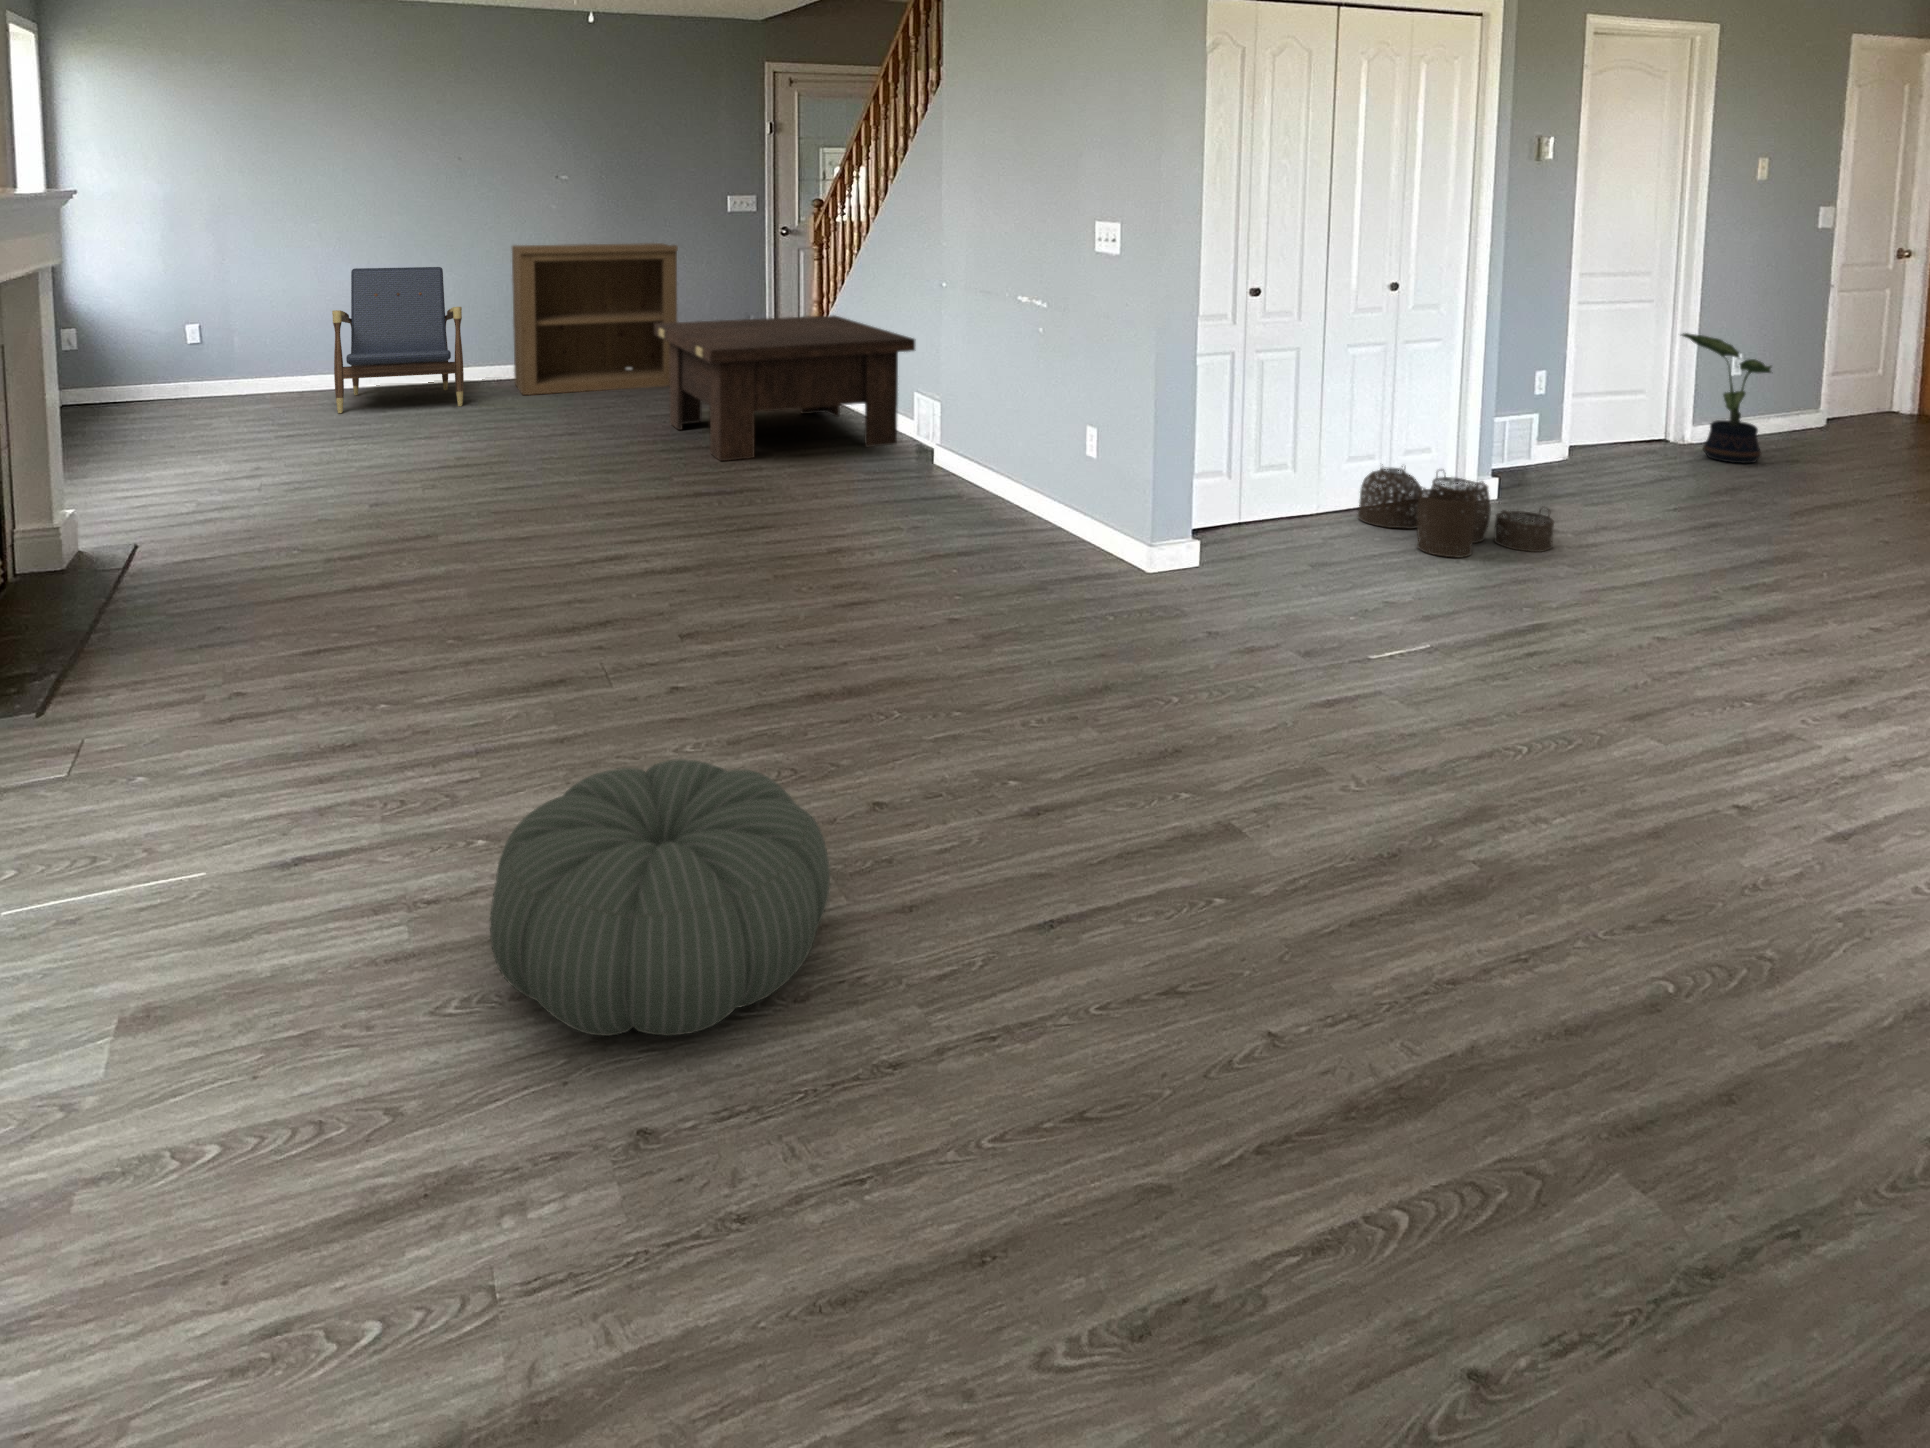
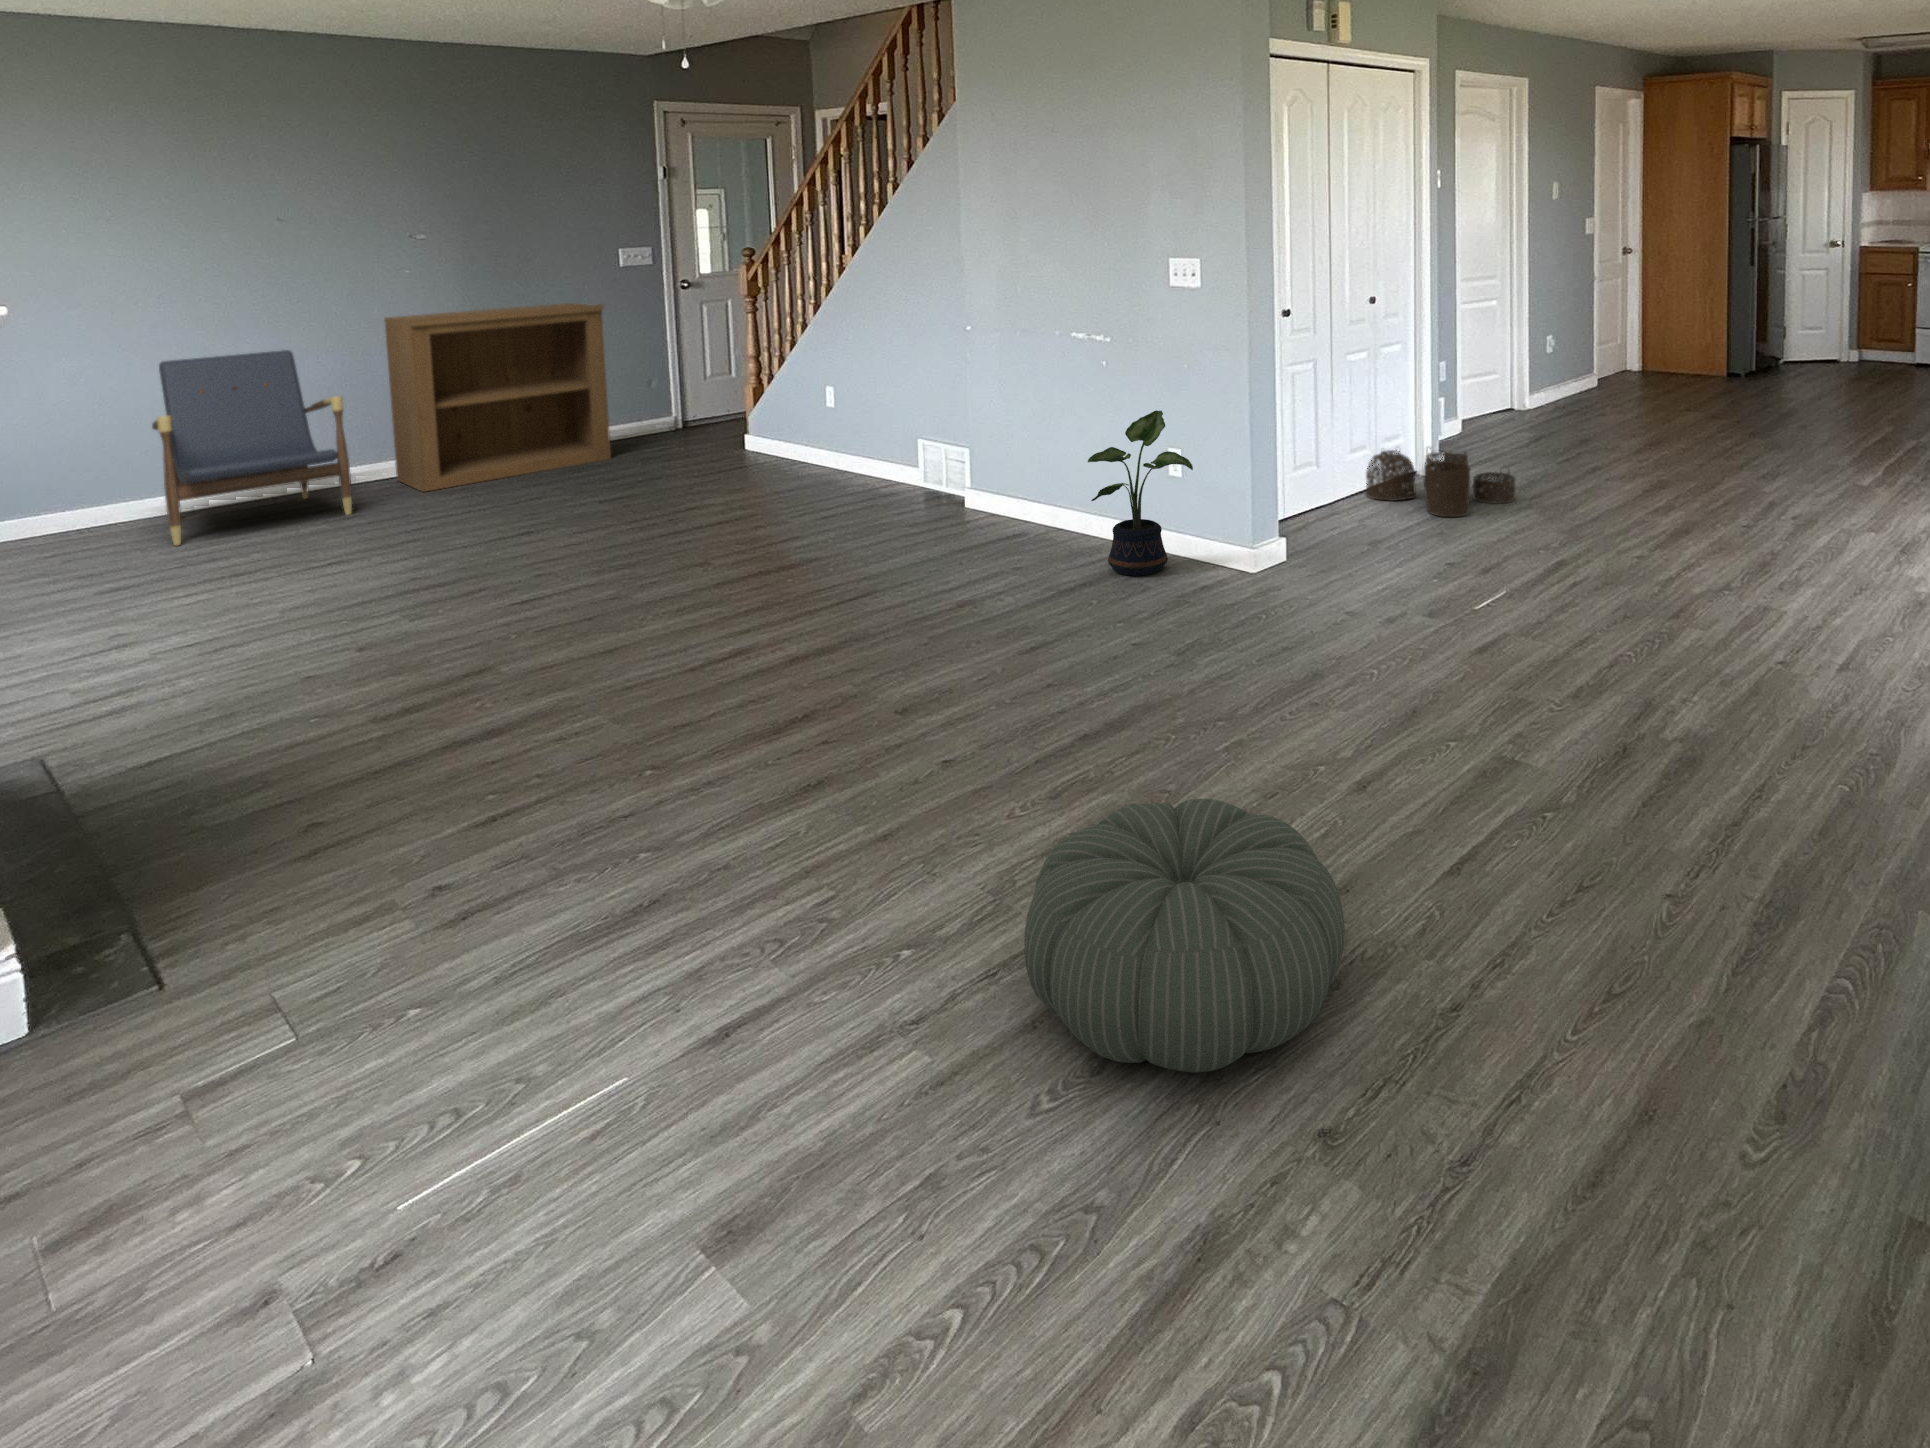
coffee table: present [654,316,915,461] -> none [623,366,932,531]
potted plant: present [1682,333,1771,463] -> present [1088,410,1193,576]

